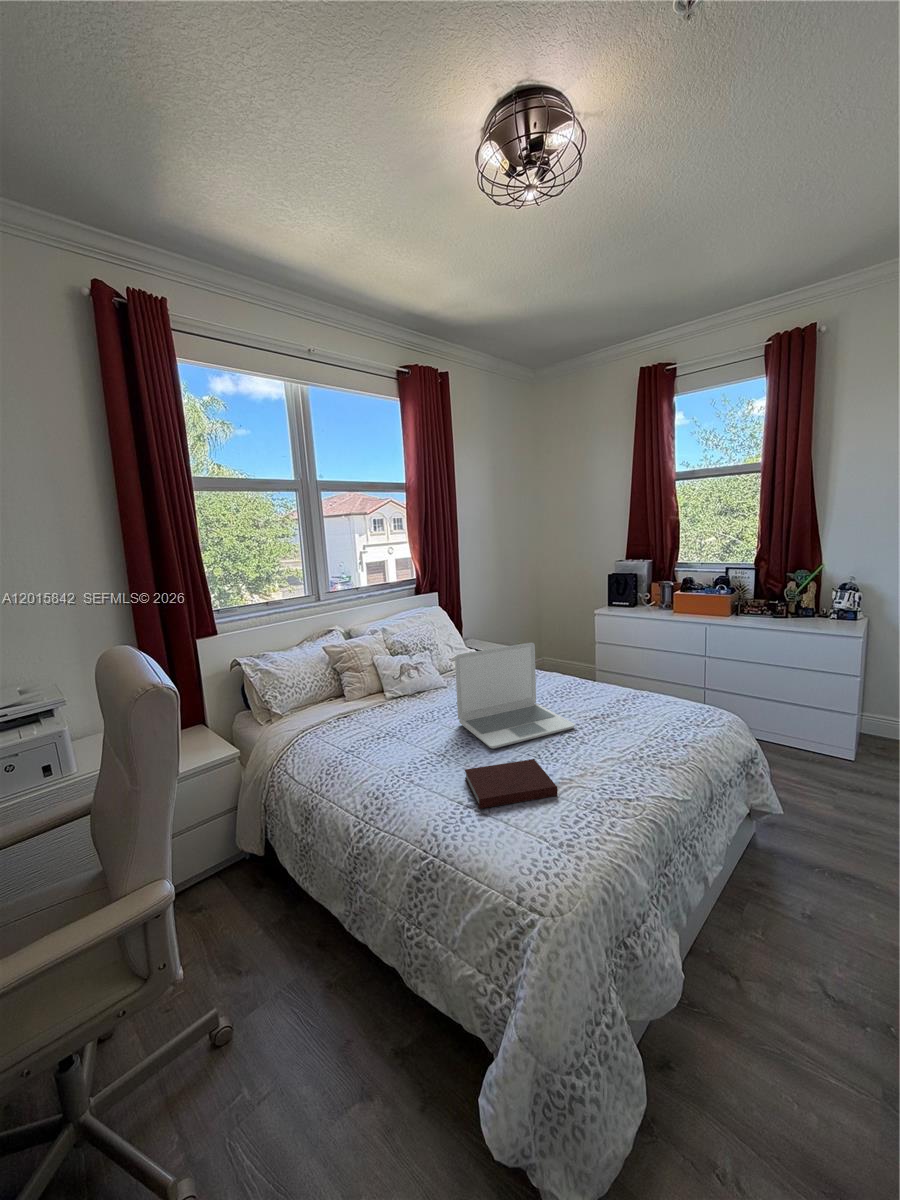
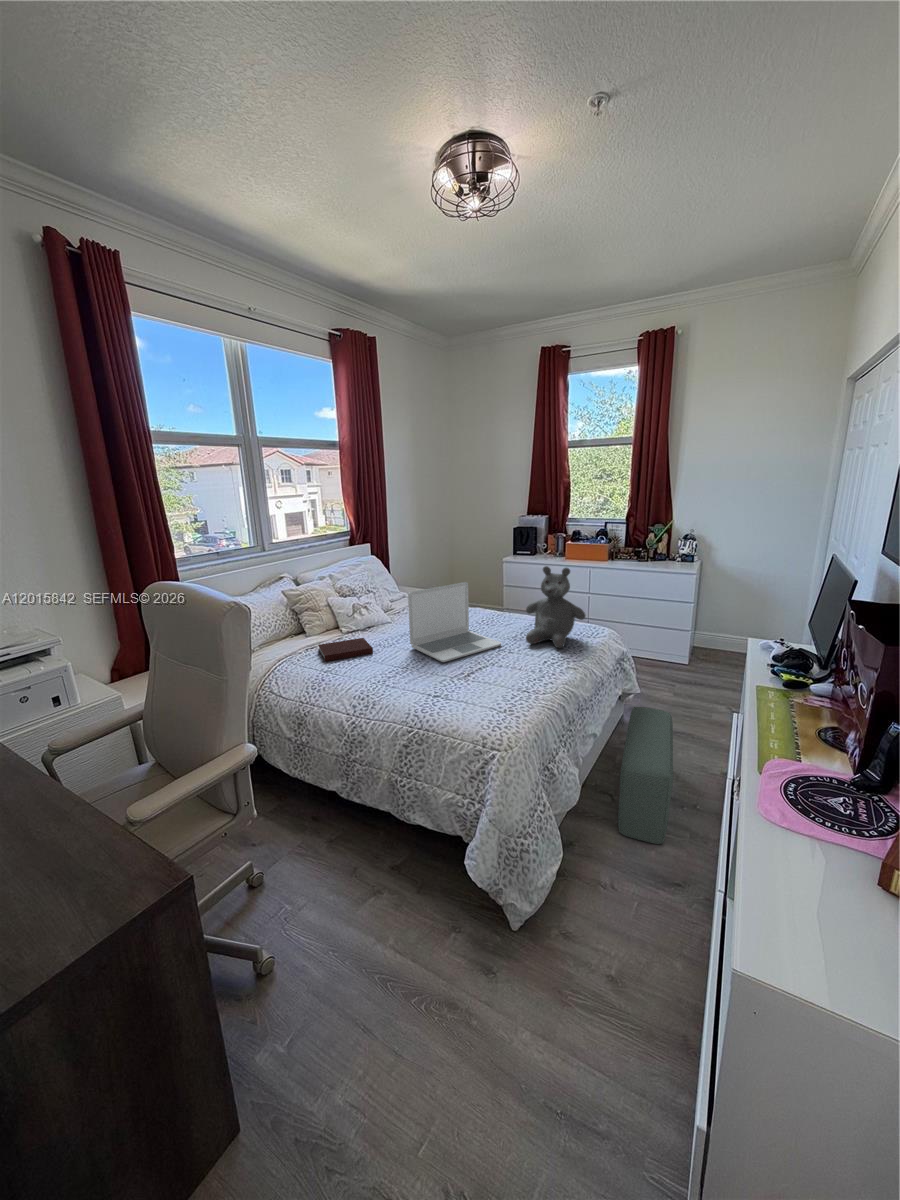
teddy bear: none [608,625,694,739] -> present [526,566,585,649]
notebook: present [465,759,558,809] -> present [318,638,373,661]
pouf: none [751,834,848,1101] -> present [618,707,673,844]

